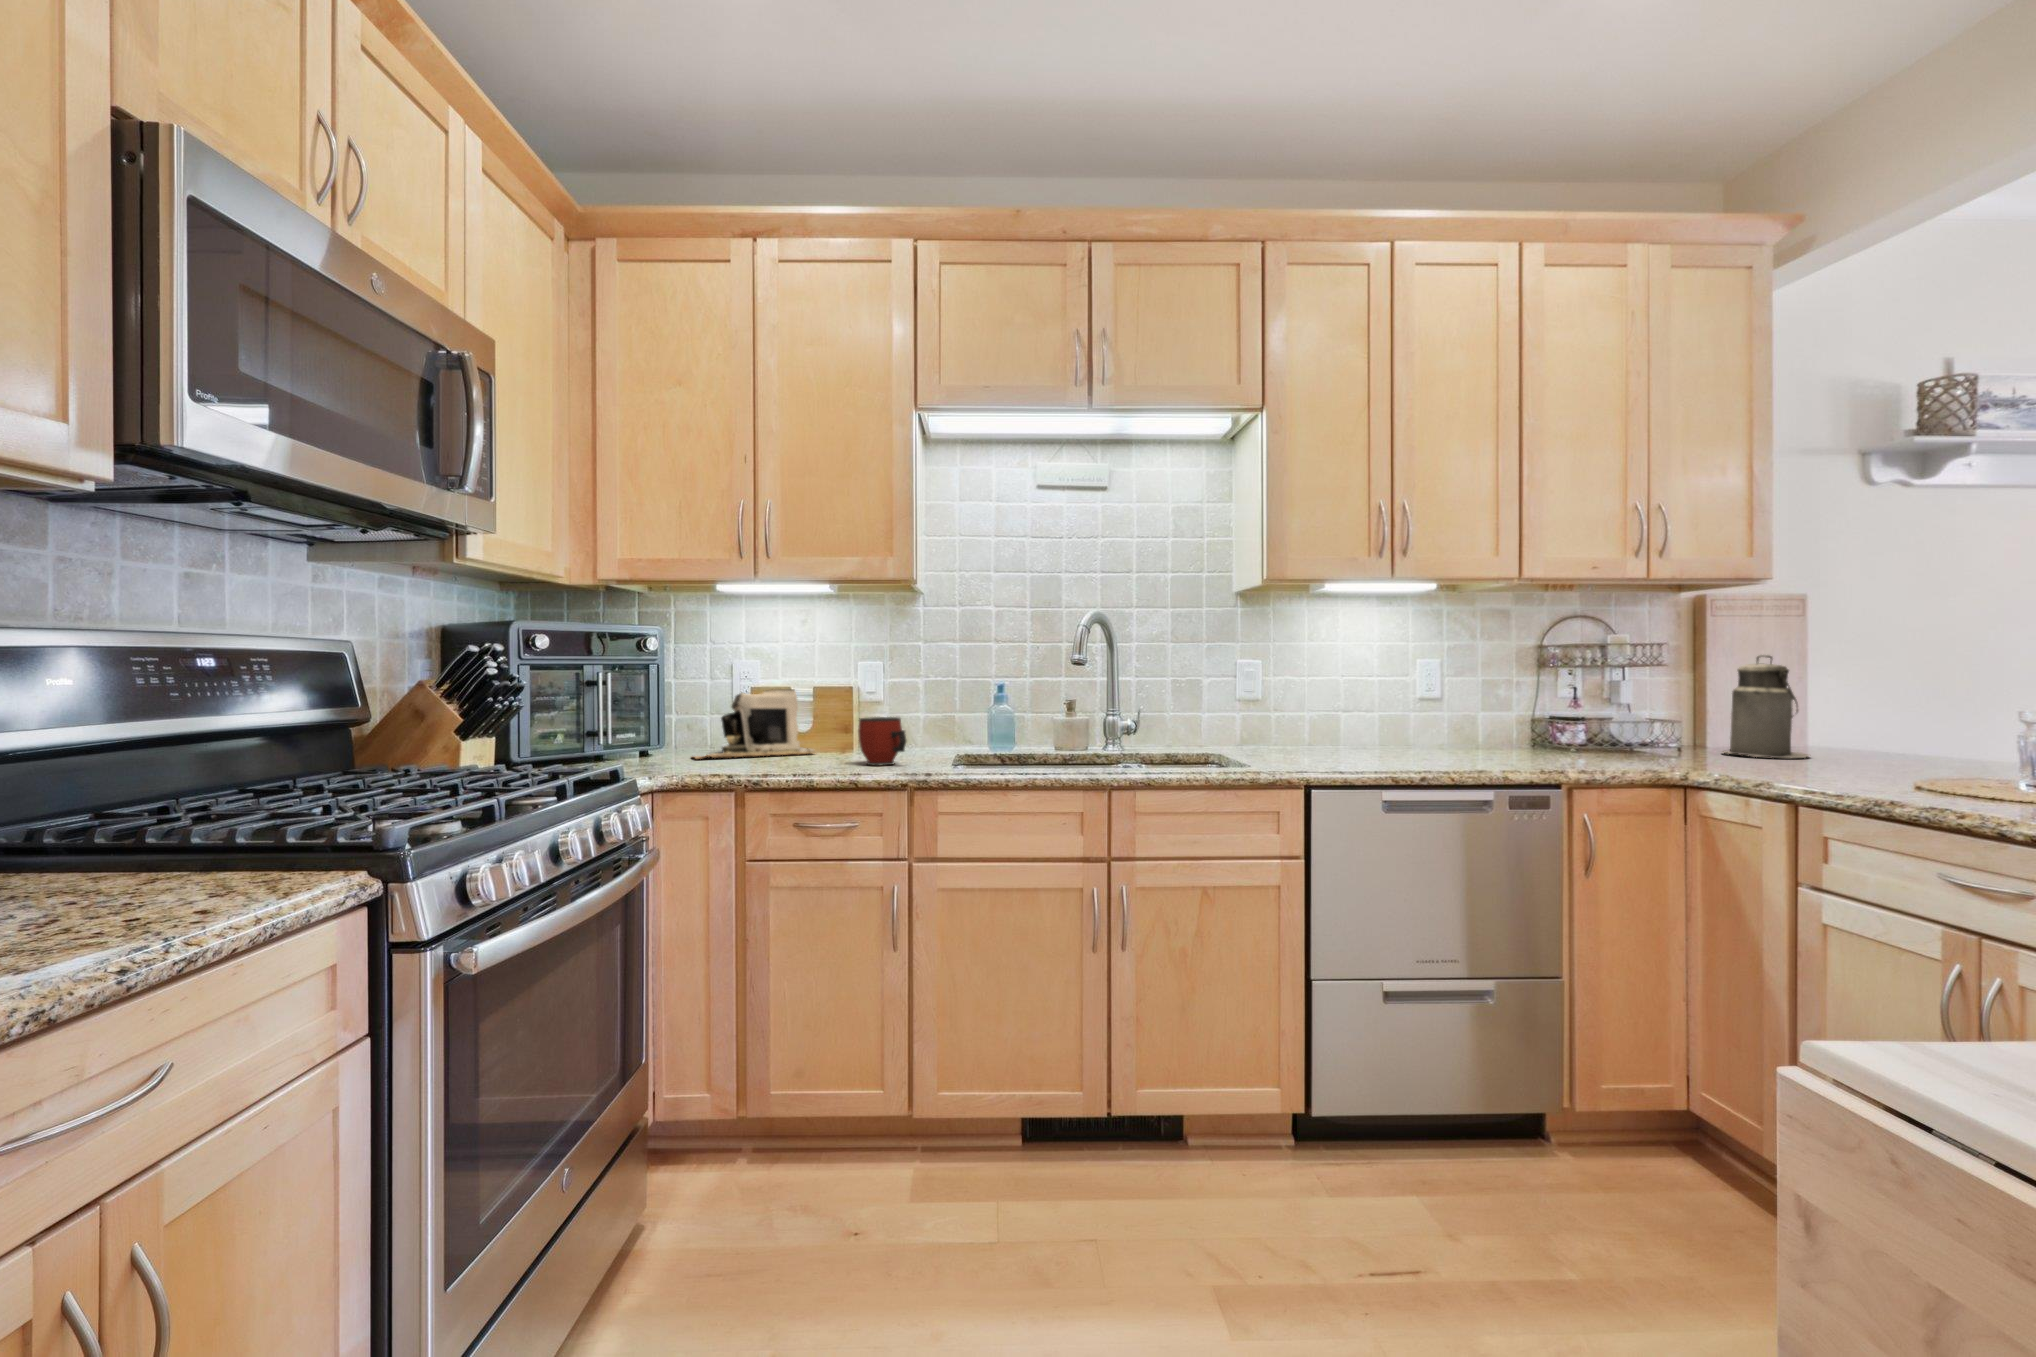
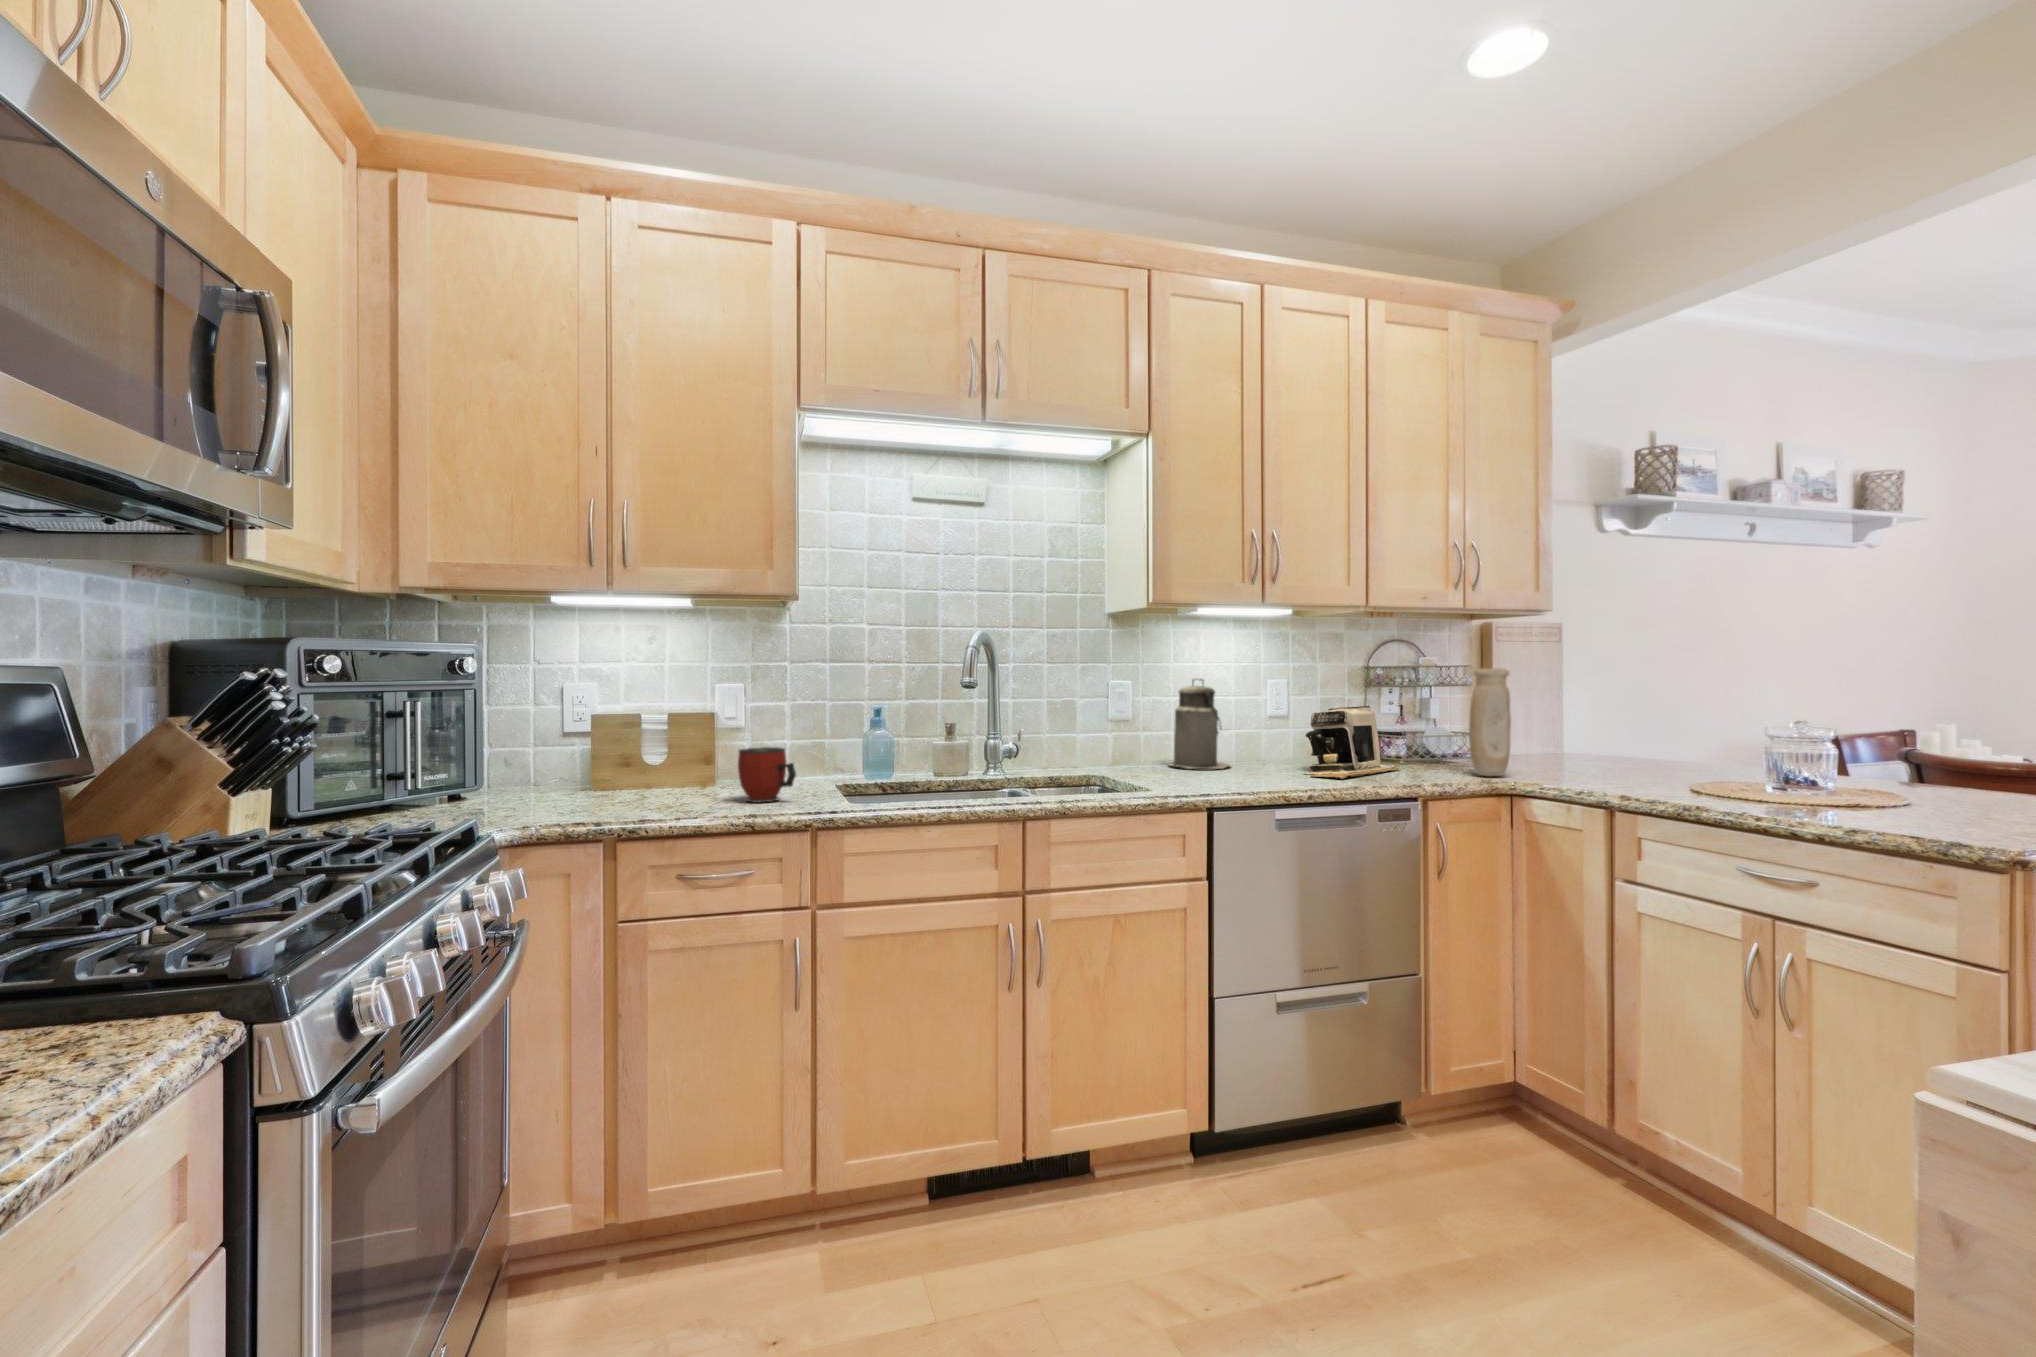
vase: none [1638,644,1687,765] -> present [1469,668,1511,776]
canister: present [1725,655,1809,758] -> present [1169,678,1230,769]
coffee maker: present [695,689,814,759] -> present [1305,706,1399,779]

